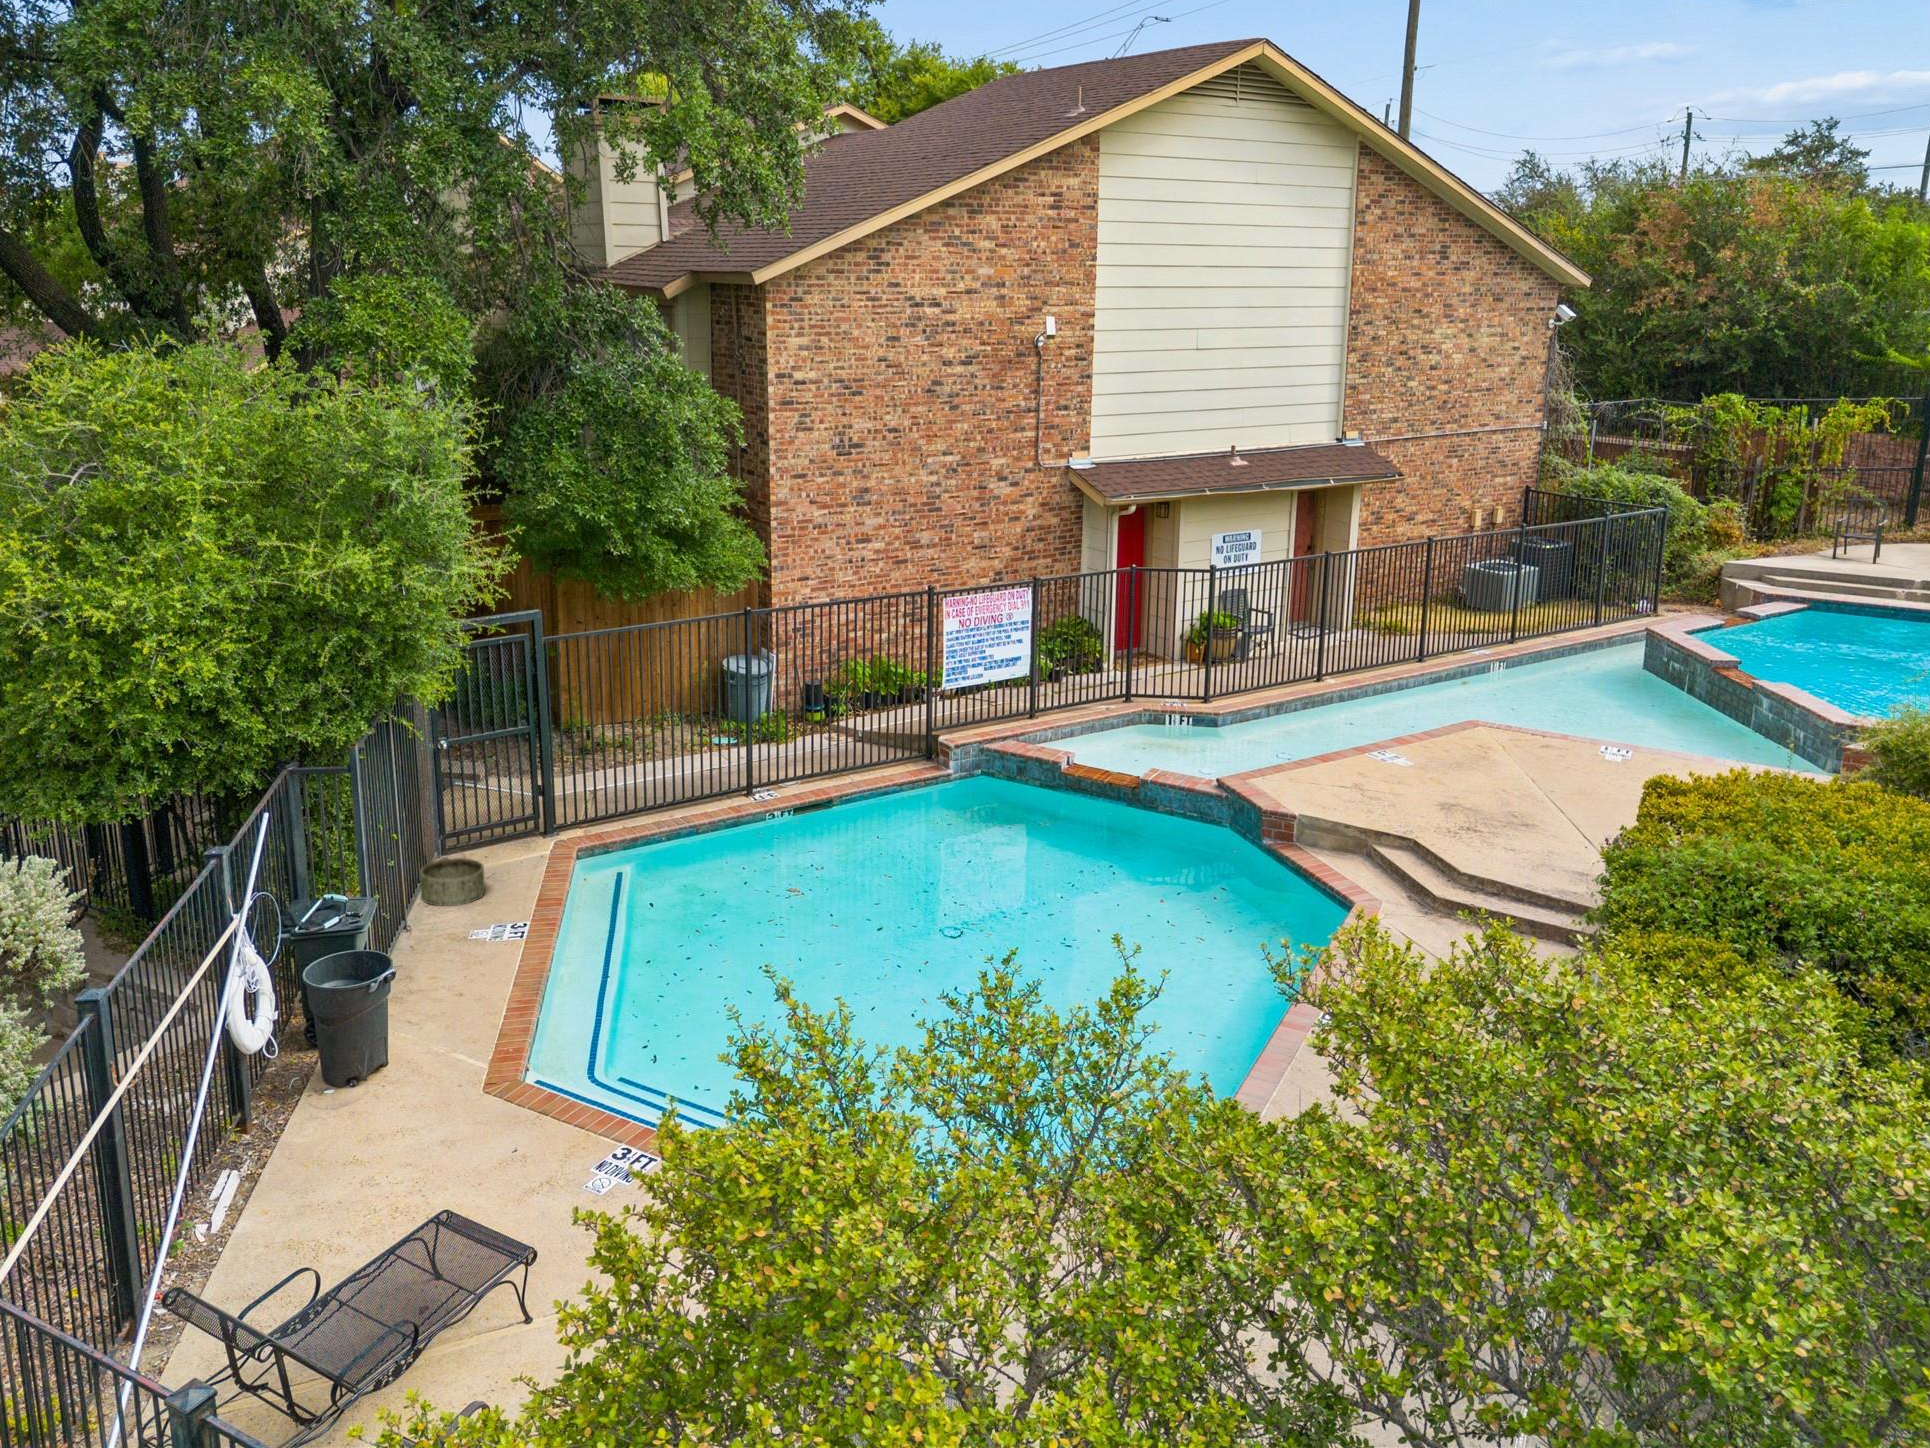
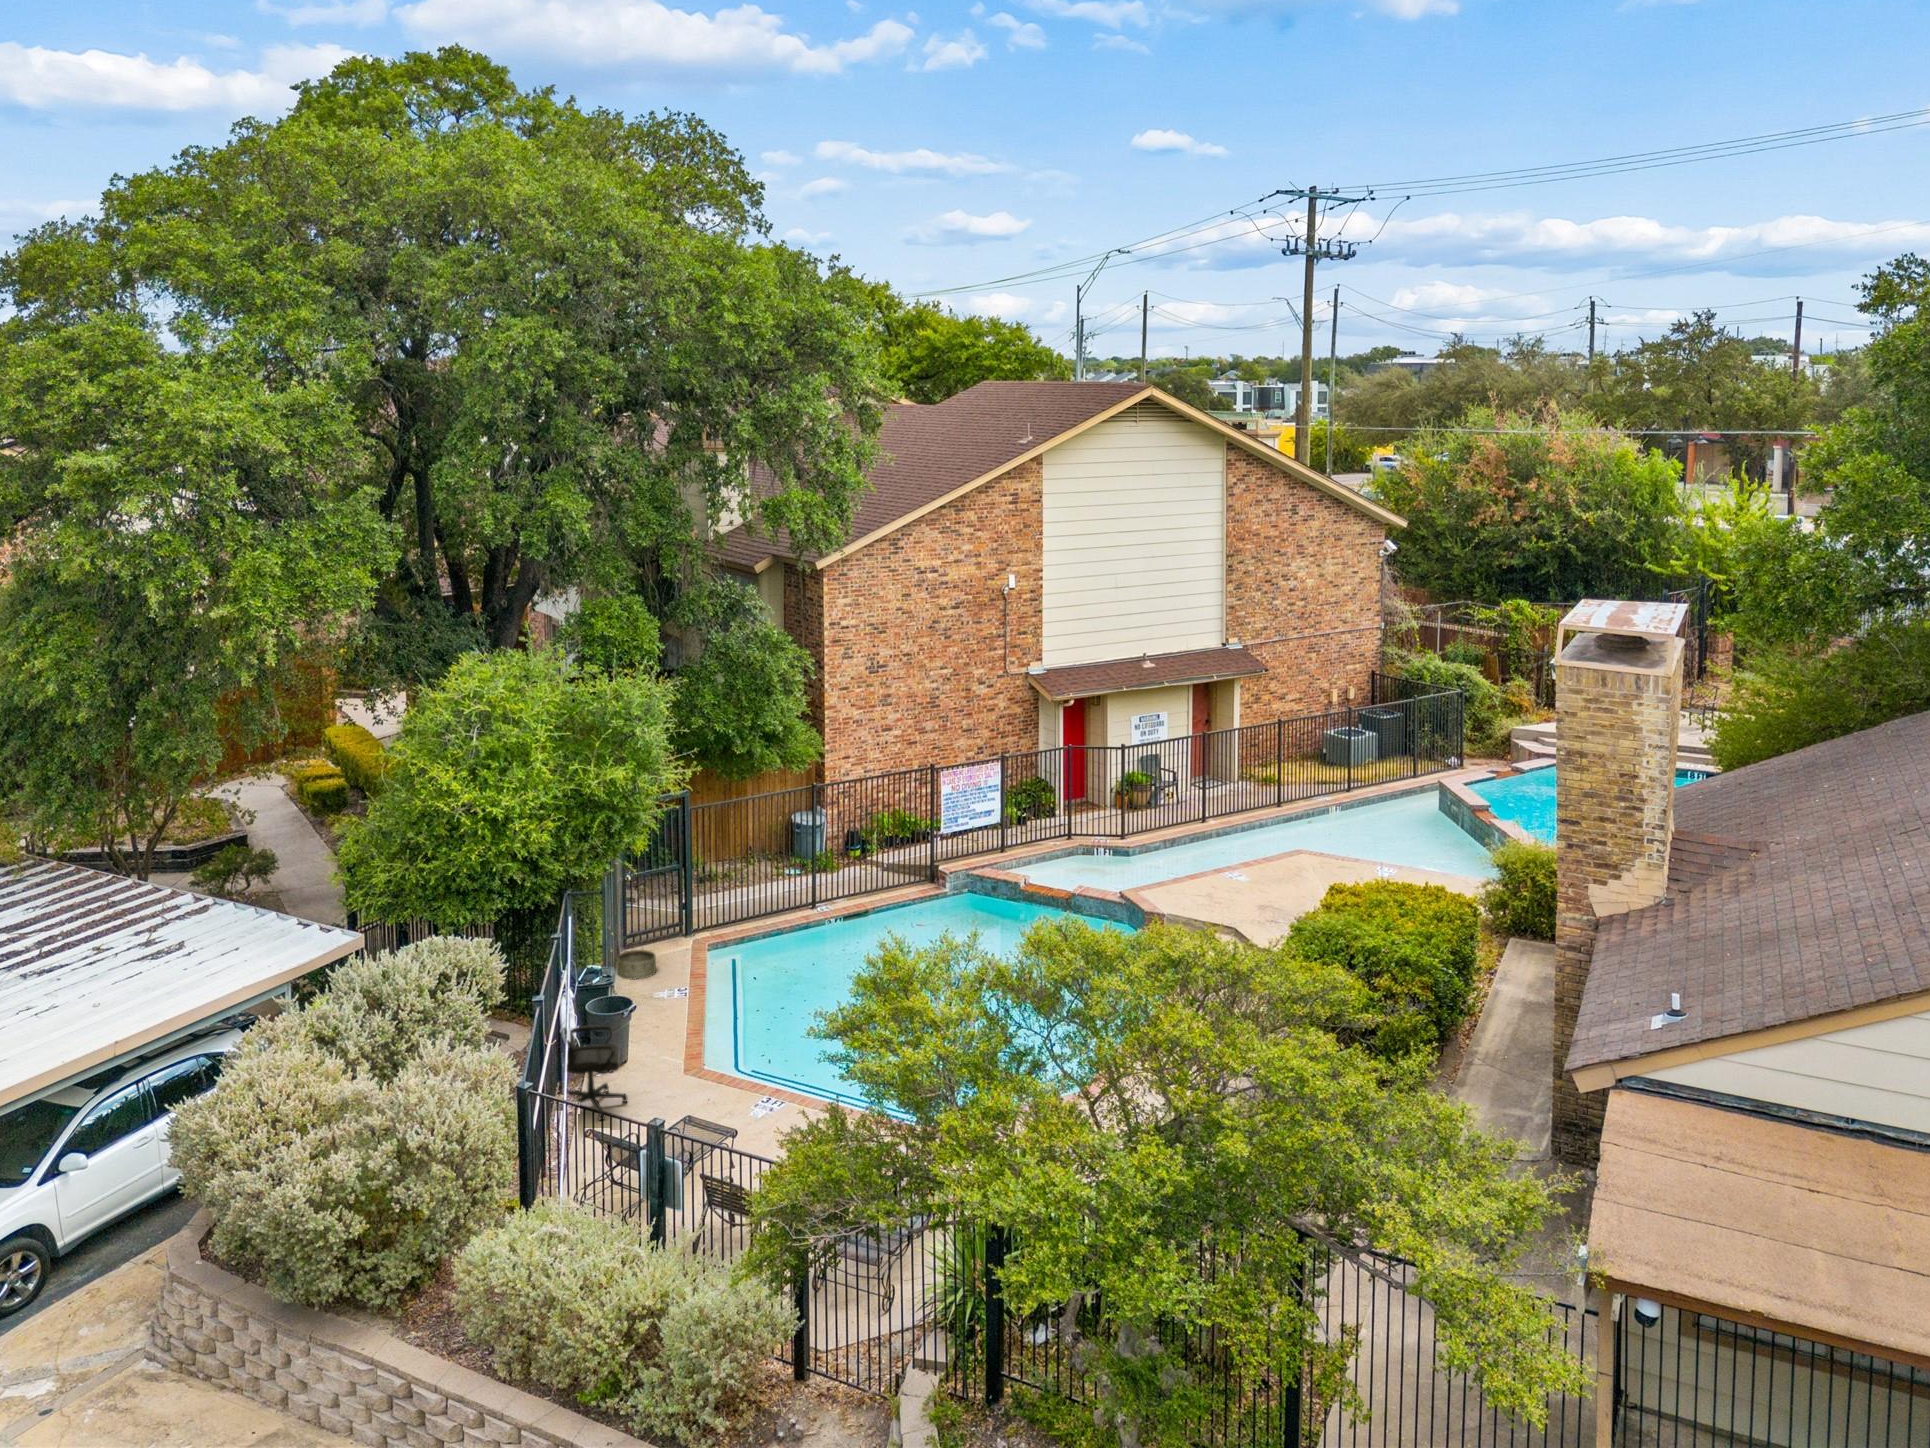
chair: none [207,980,365,1191] -> present [563,1025,627,1120]

